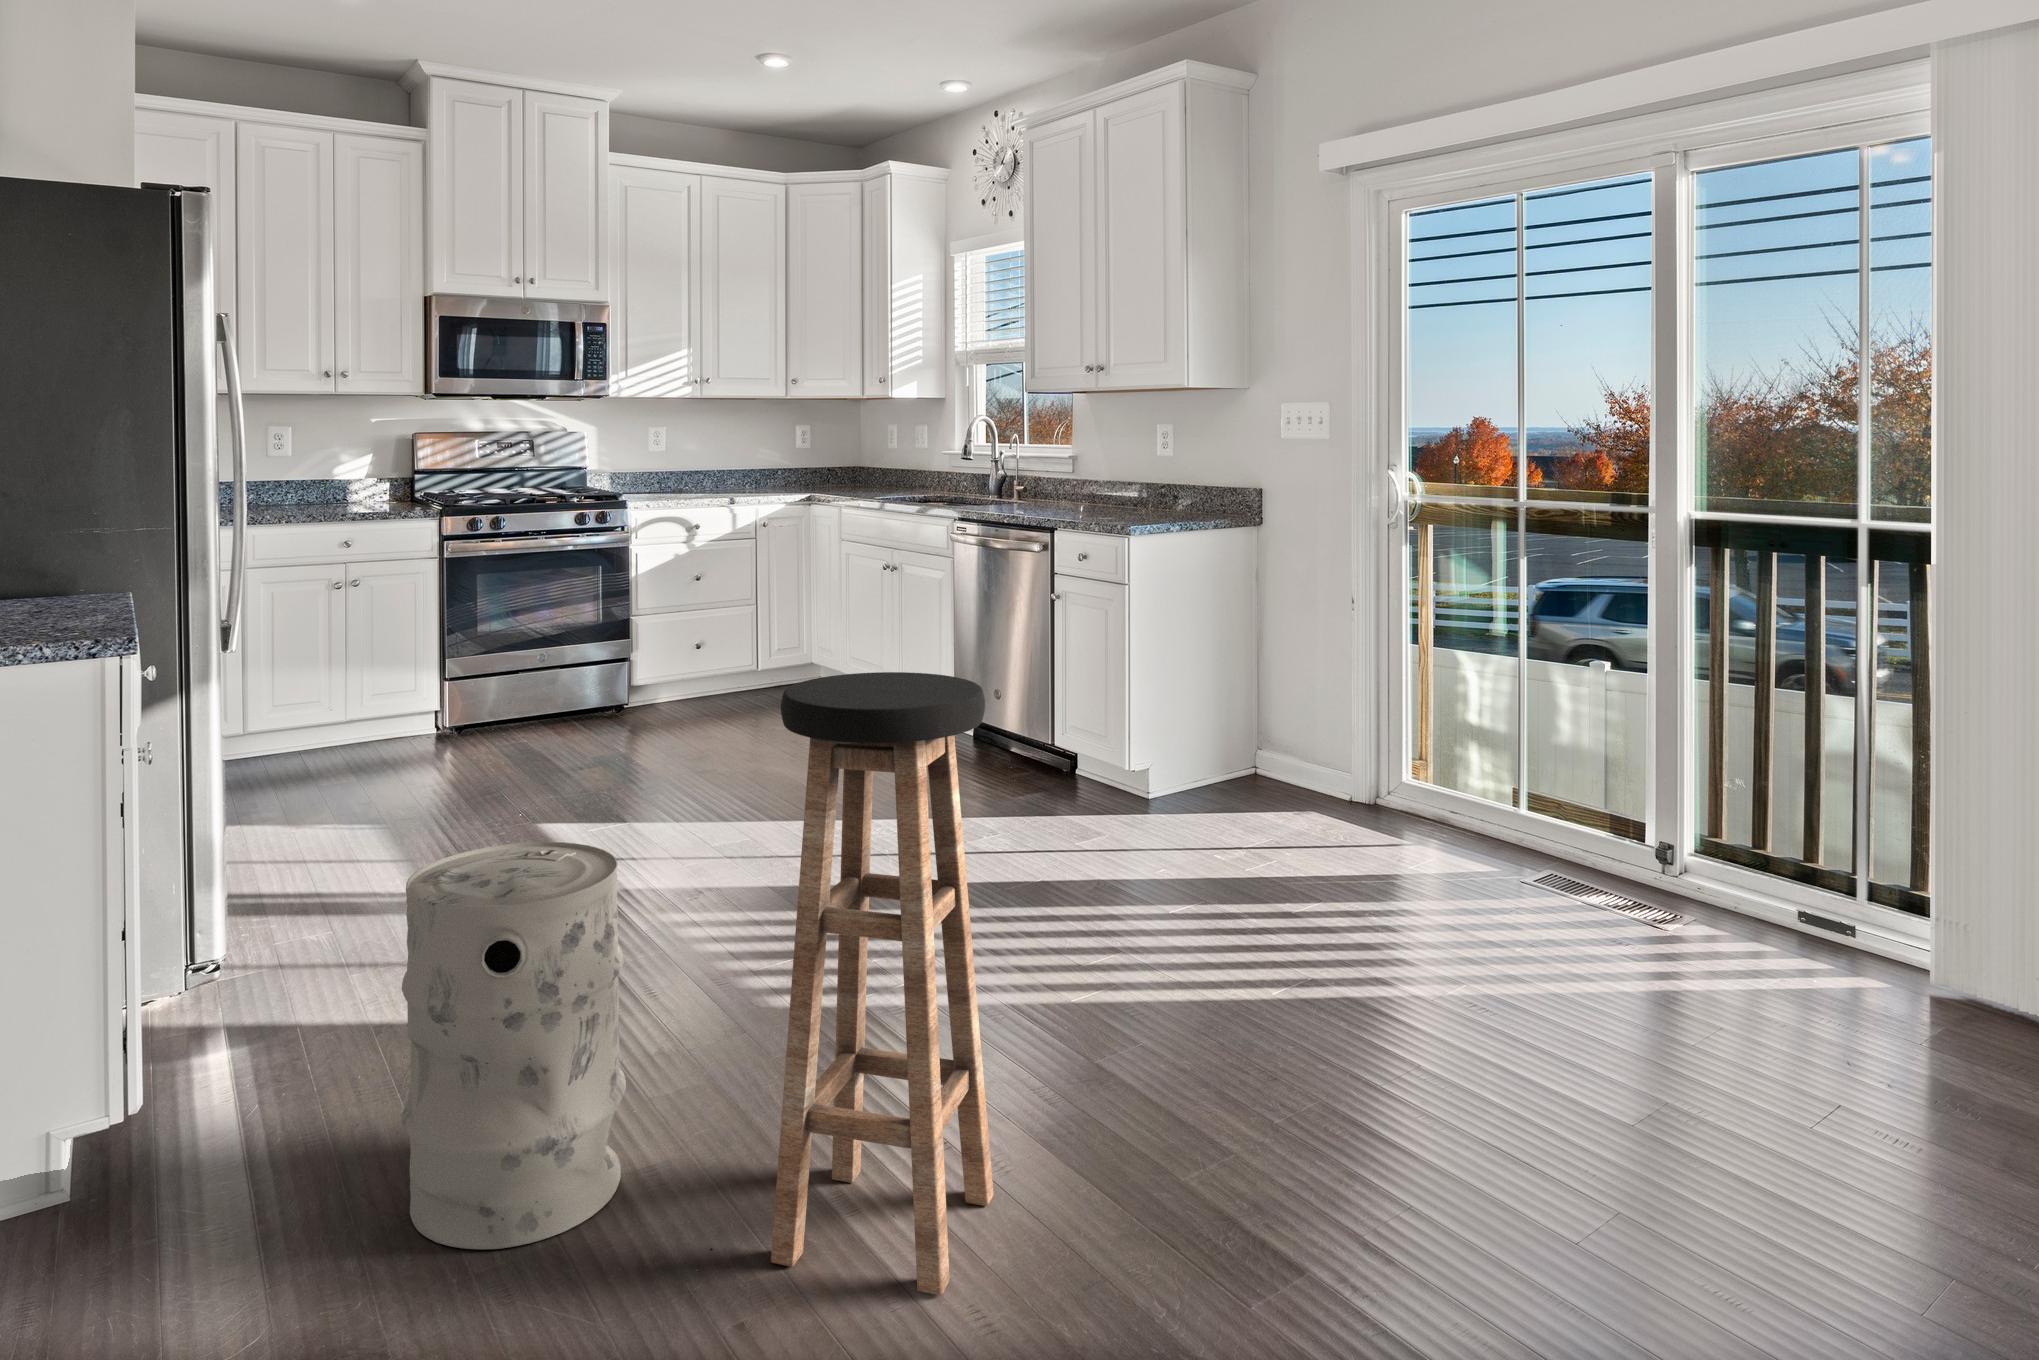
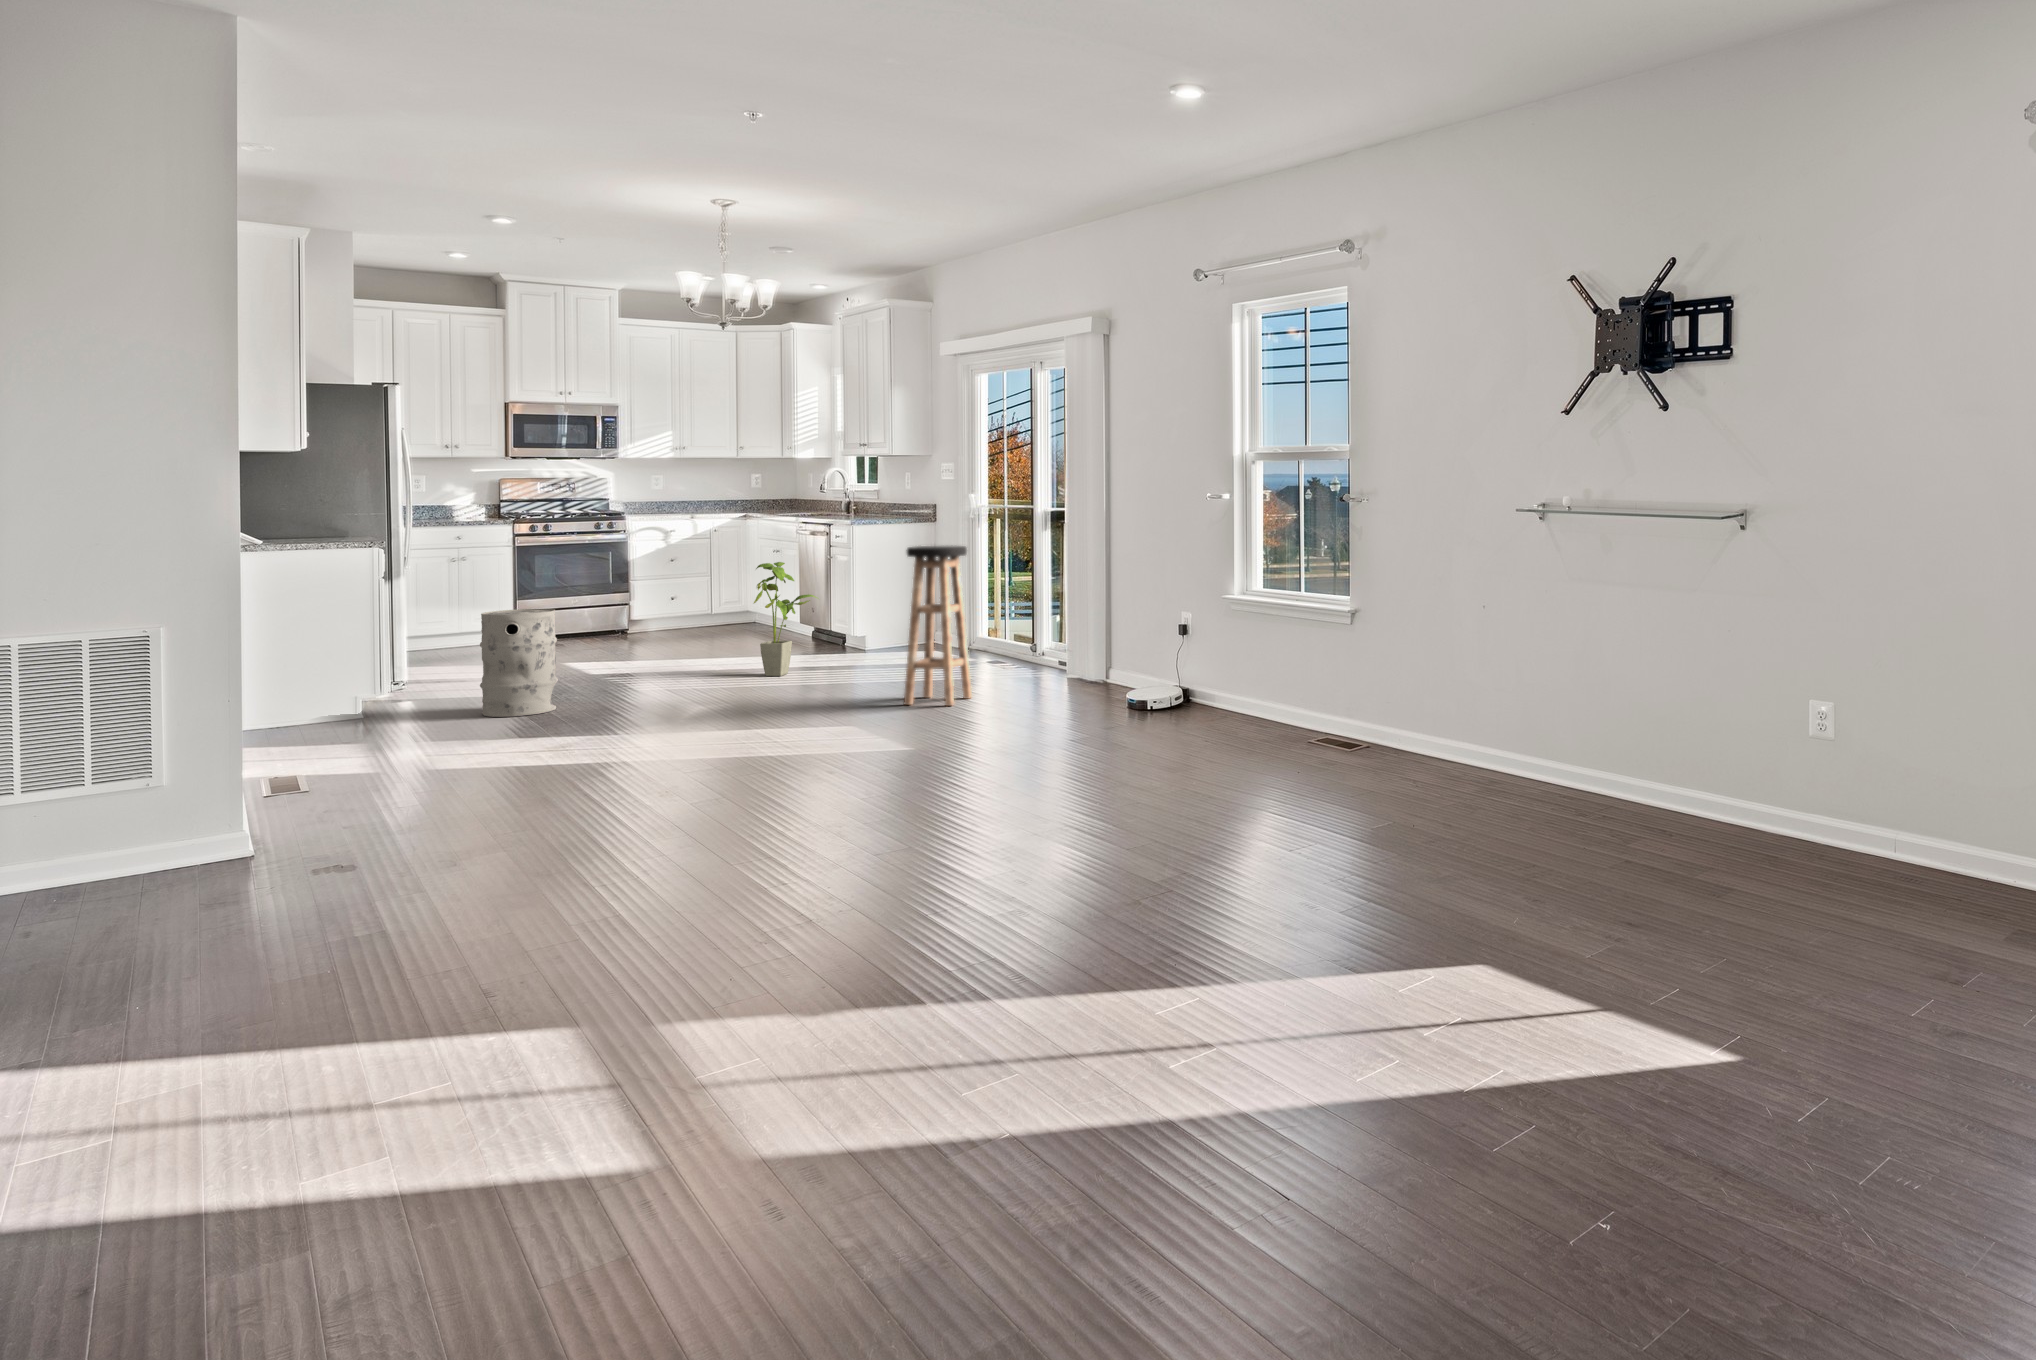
house plant: none [1026,653,1181,948] -> present [754,562,817,676]
bar stool: present [771,672,994,1295] -> present [904,546,972,706]

